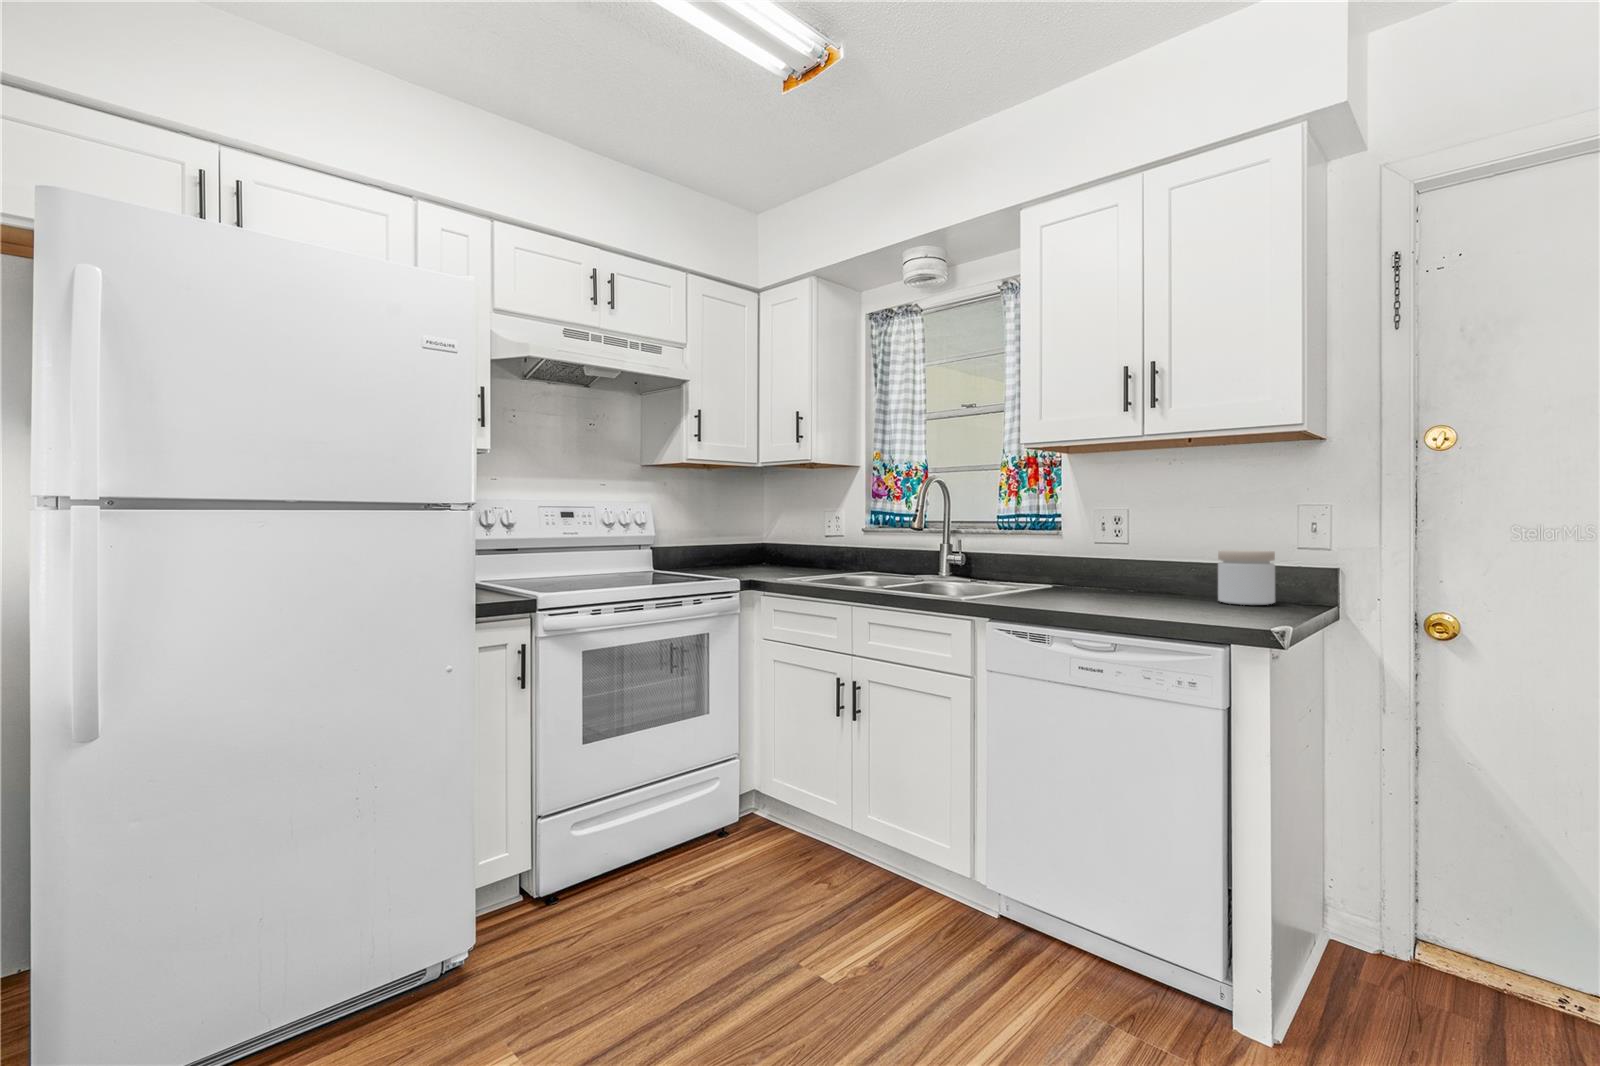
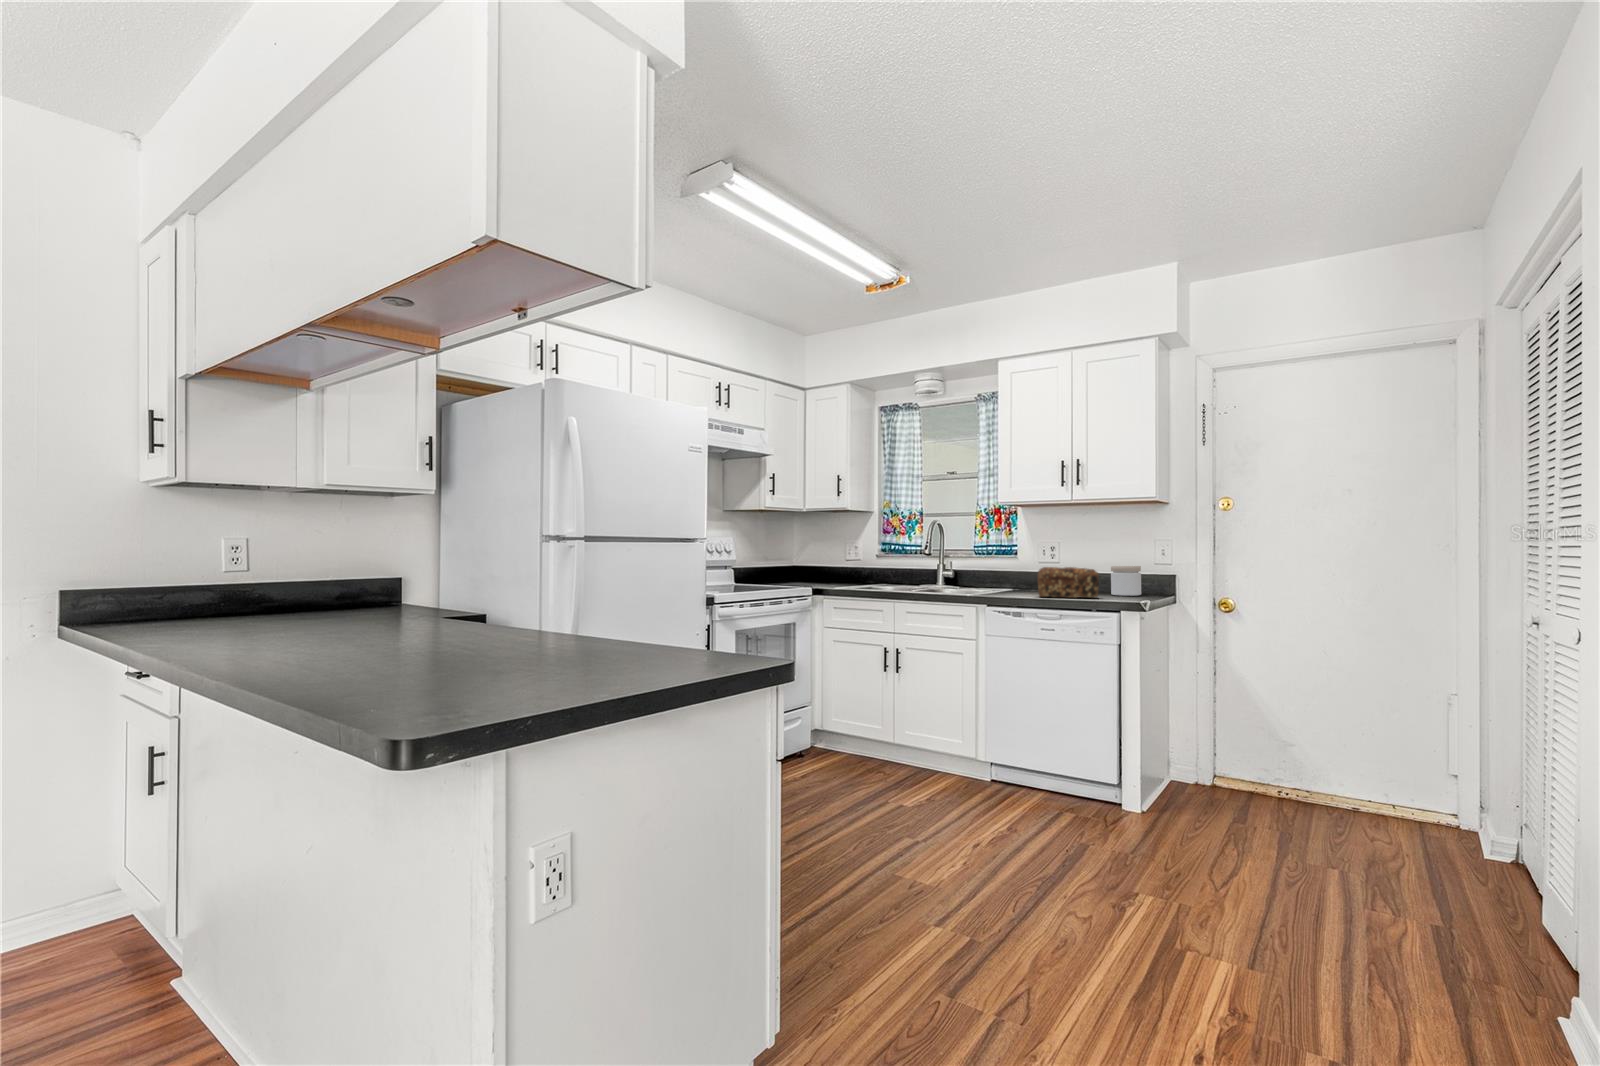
bread loaf: none [1075,554,1192,612] -> present [1038,567,1099,598]

